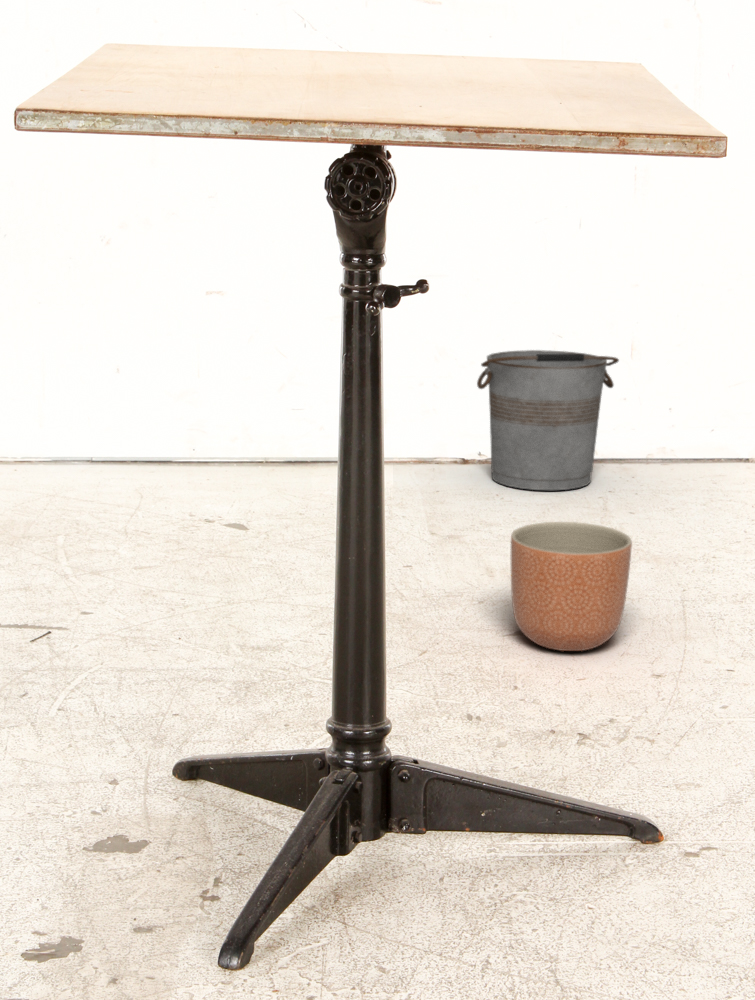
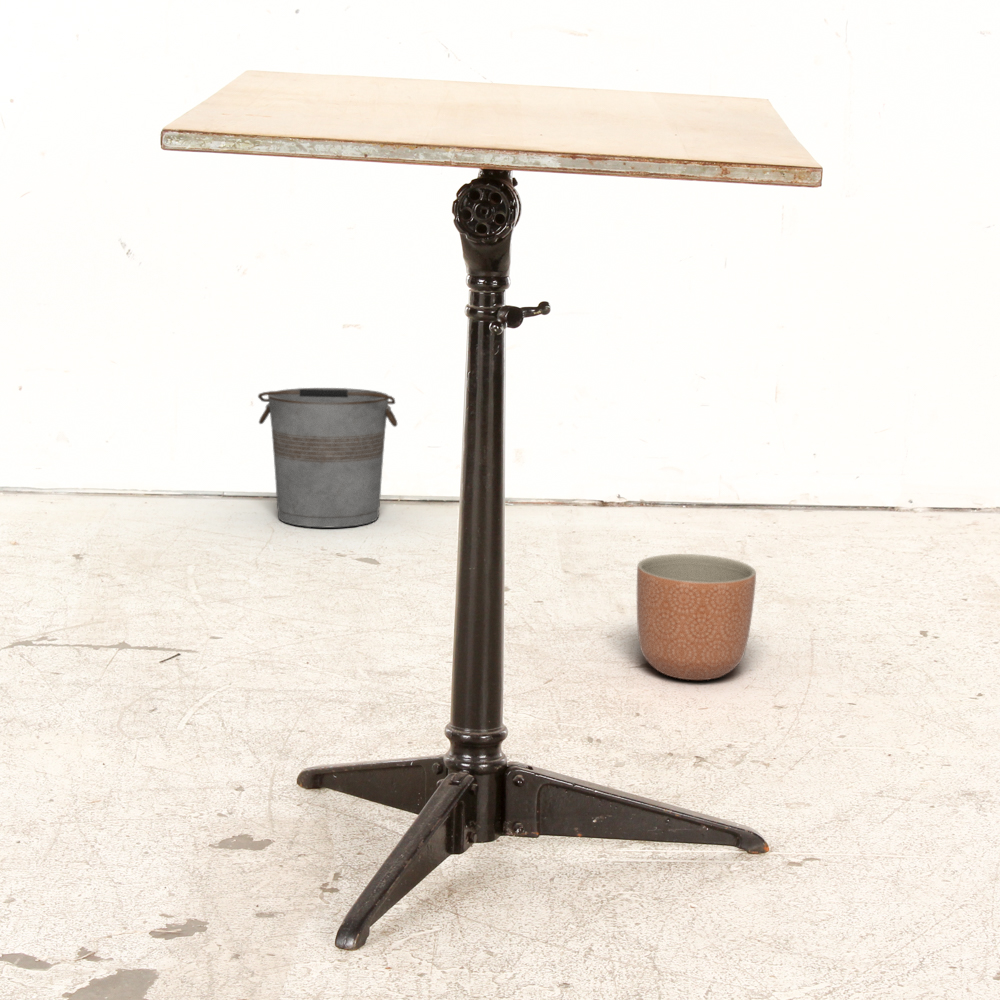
bucket: present [477,350,619,490] -> present [258,388,397,527]

